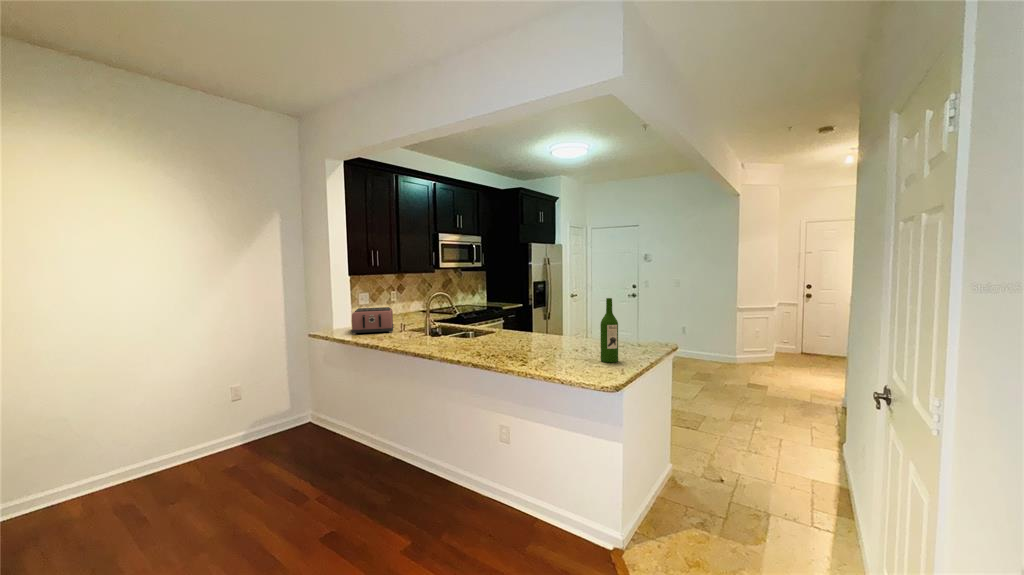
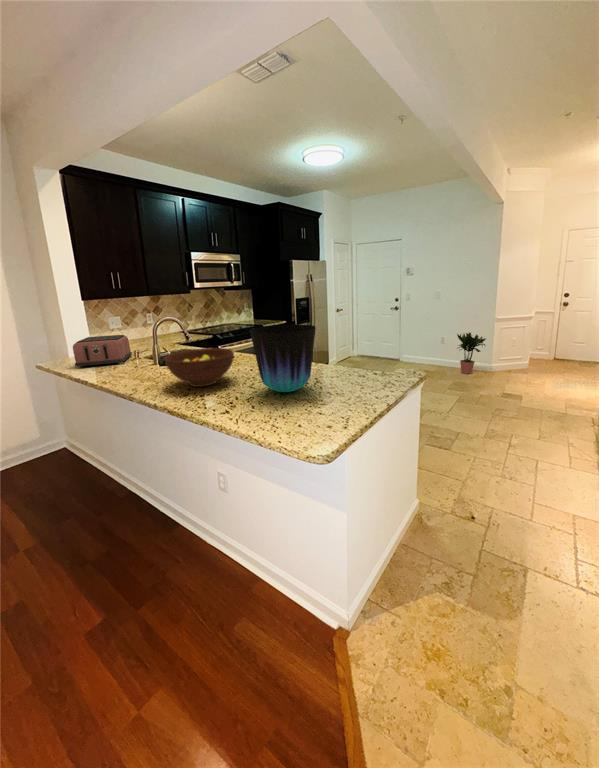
vase: none [532,297,583,350] -> present [250,324,316,392]
wine bottle: present [600,298,618,362] -> none [331,329,355,418]
fruit bowl: none [455,317,510,346] -> present [165,348,234,387]
potted plant: none [698,319,731,365] -> present [457,333,486,374]

